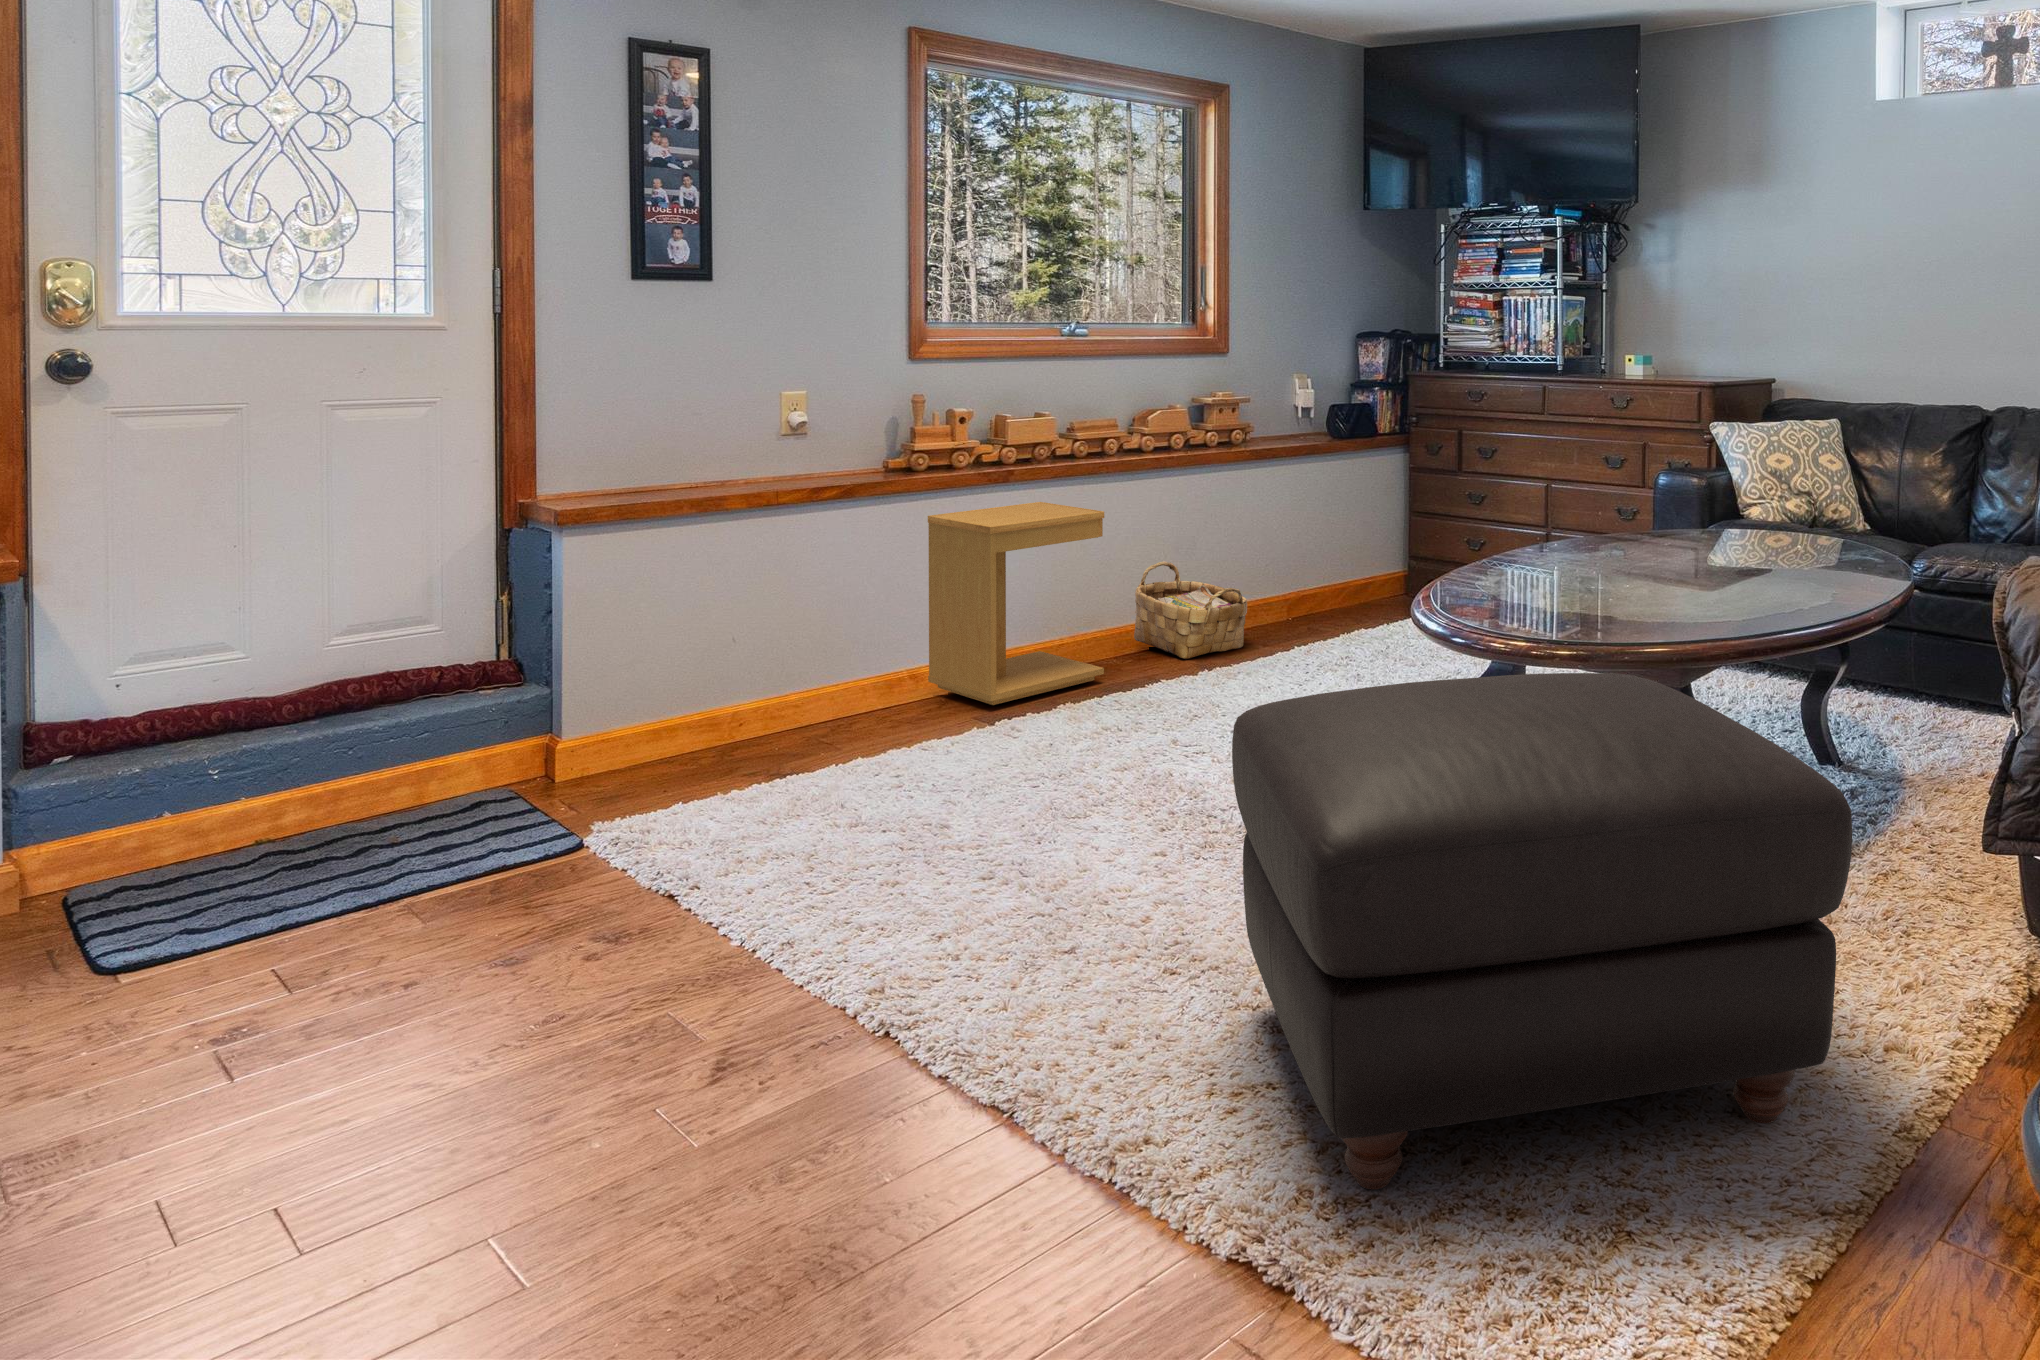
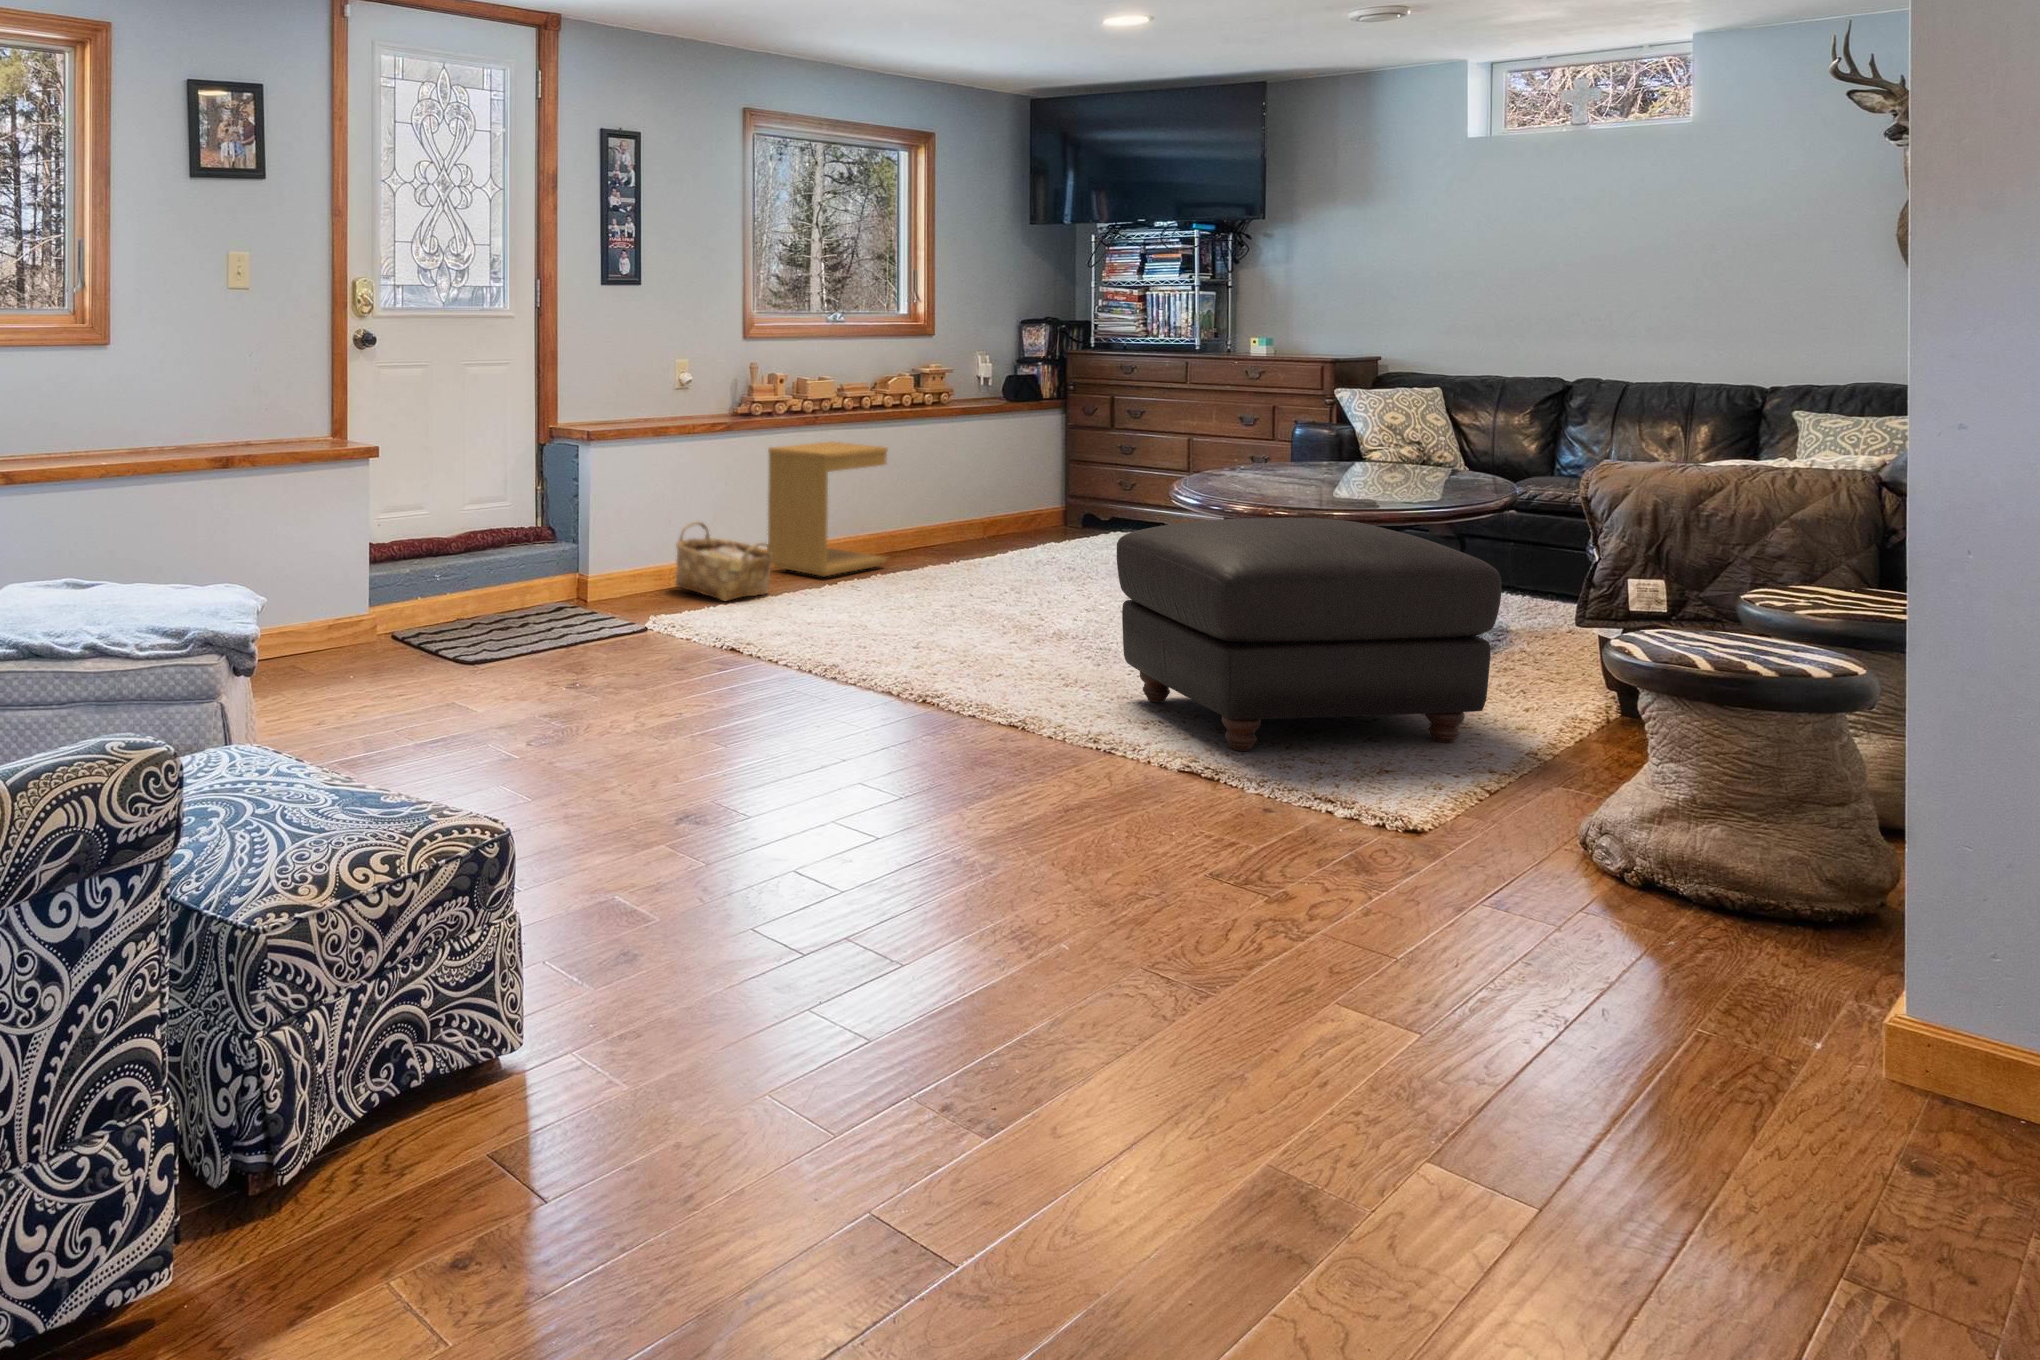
woven basket: present [1134,562,1247,659] -> present [675,522,773,601]

